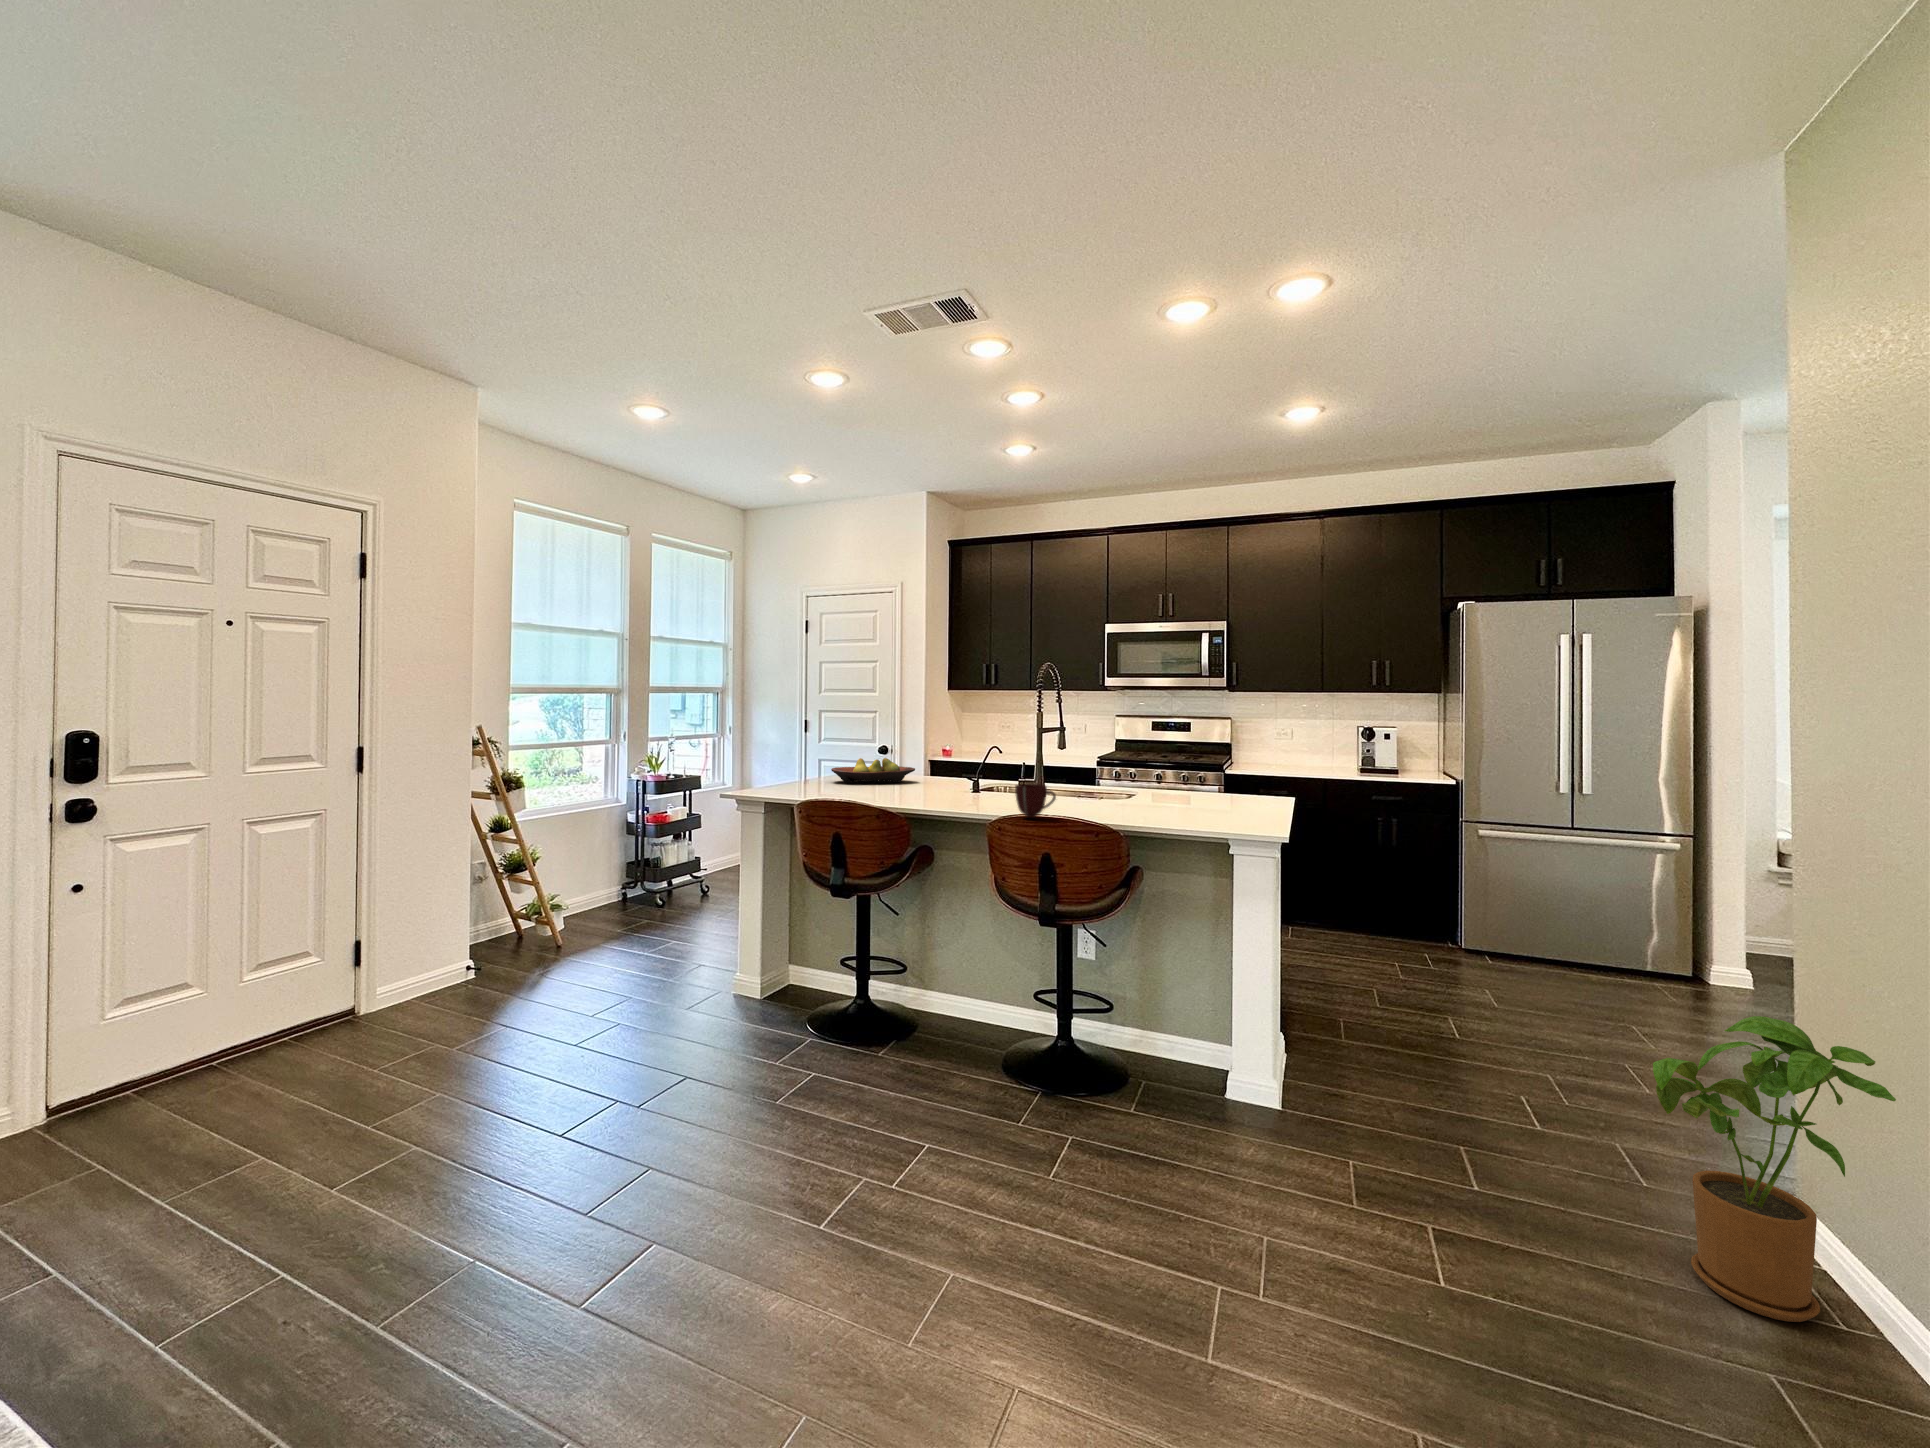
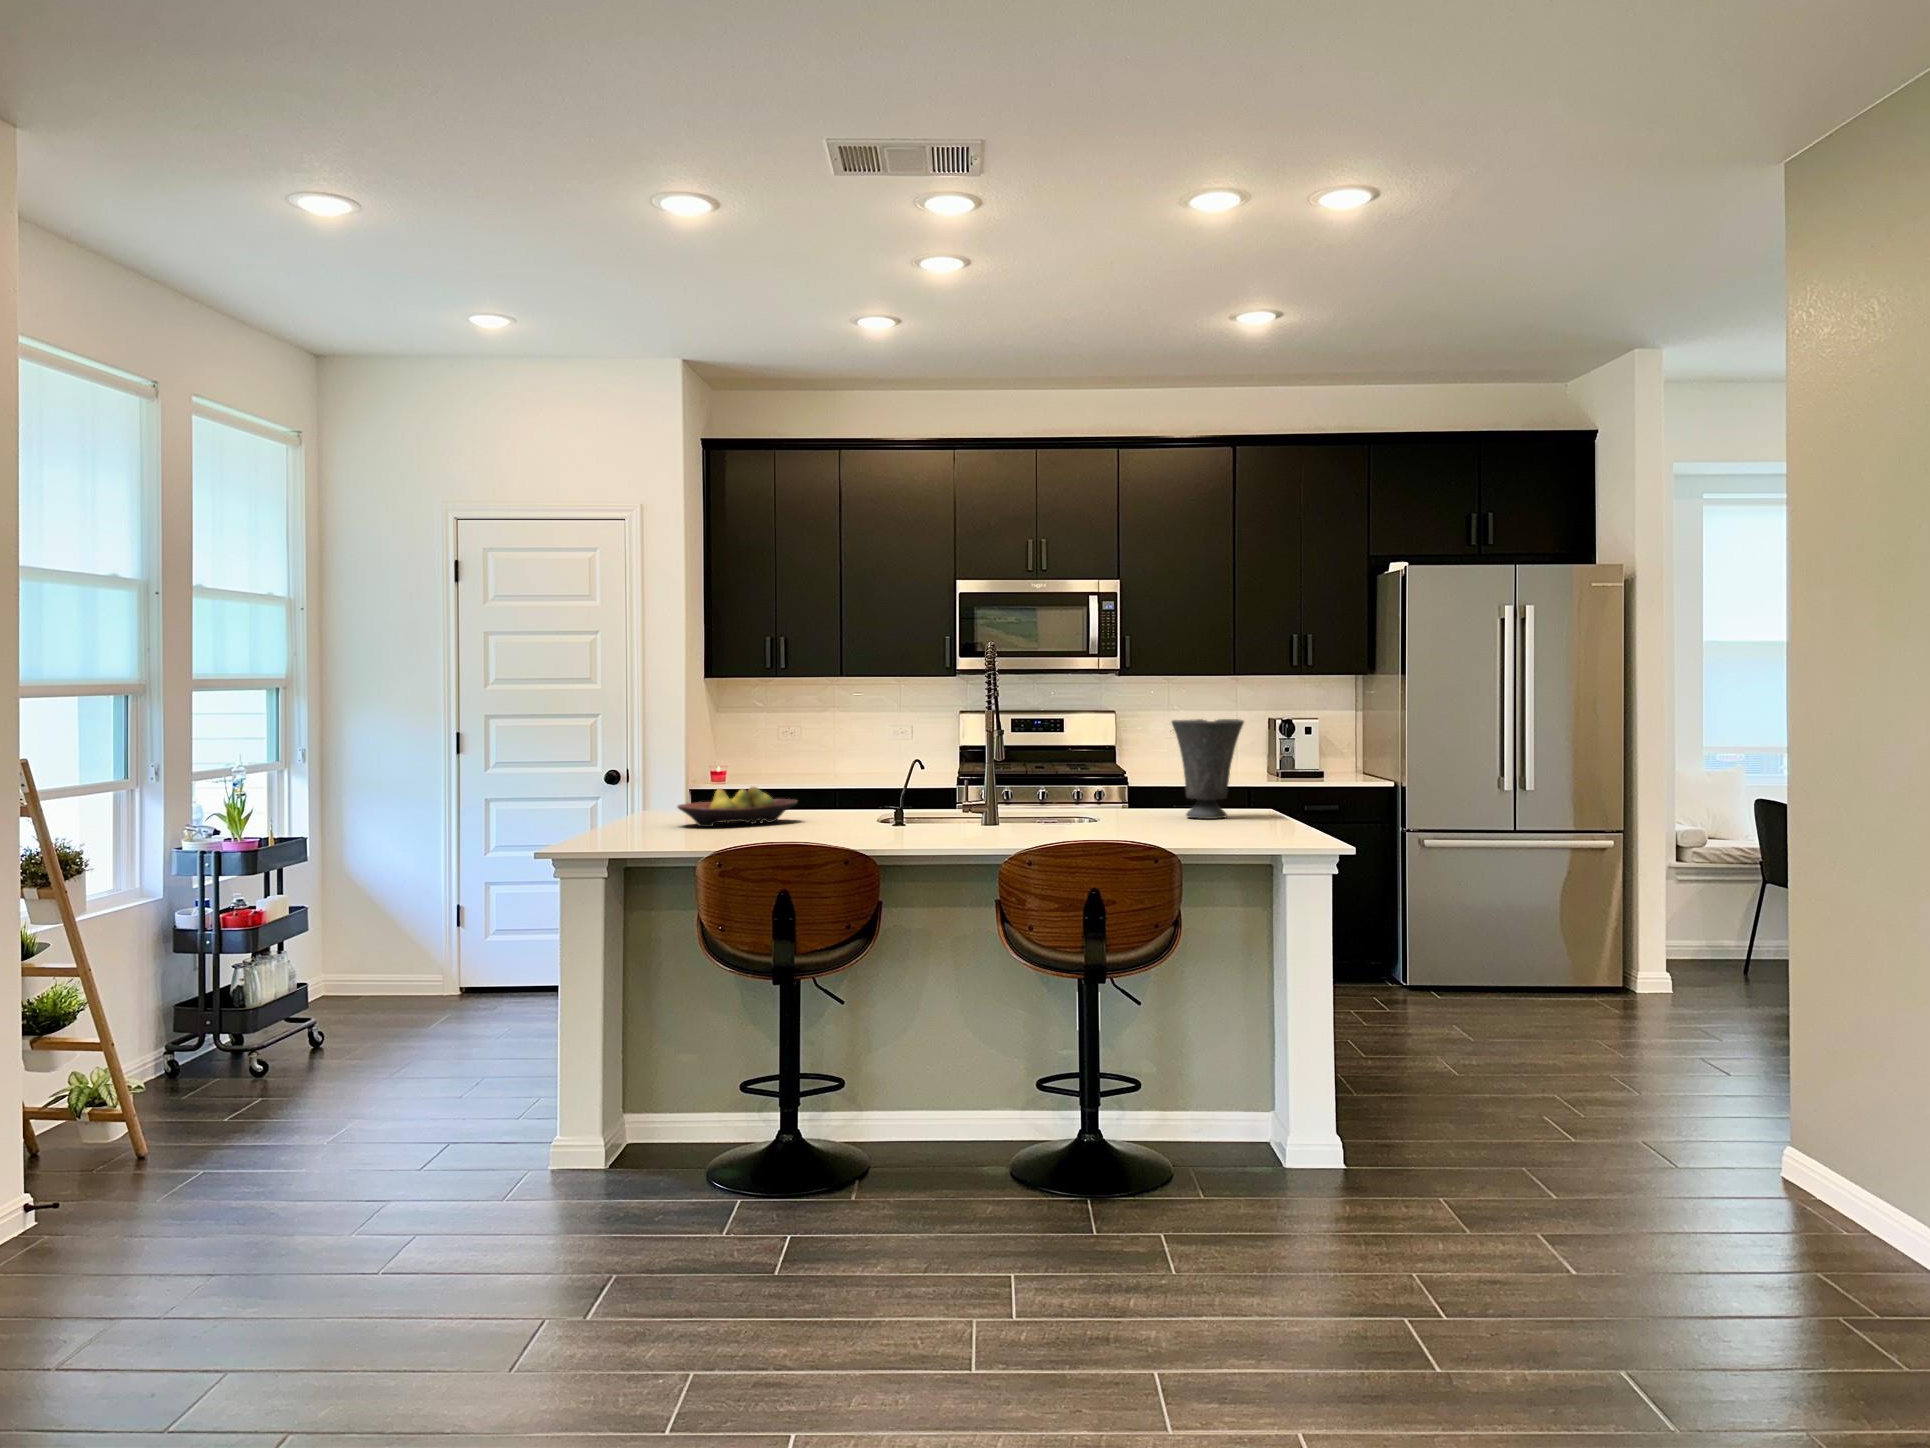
vase: none [1181,722,1240,800] -> present [1172,719,1244,819]
mug: present [1015,784,1056,818] -> none [1065,804,1119,848]
house plant: present [1653,1016,1896,1322] -> none [1707,969,1878,1232]

